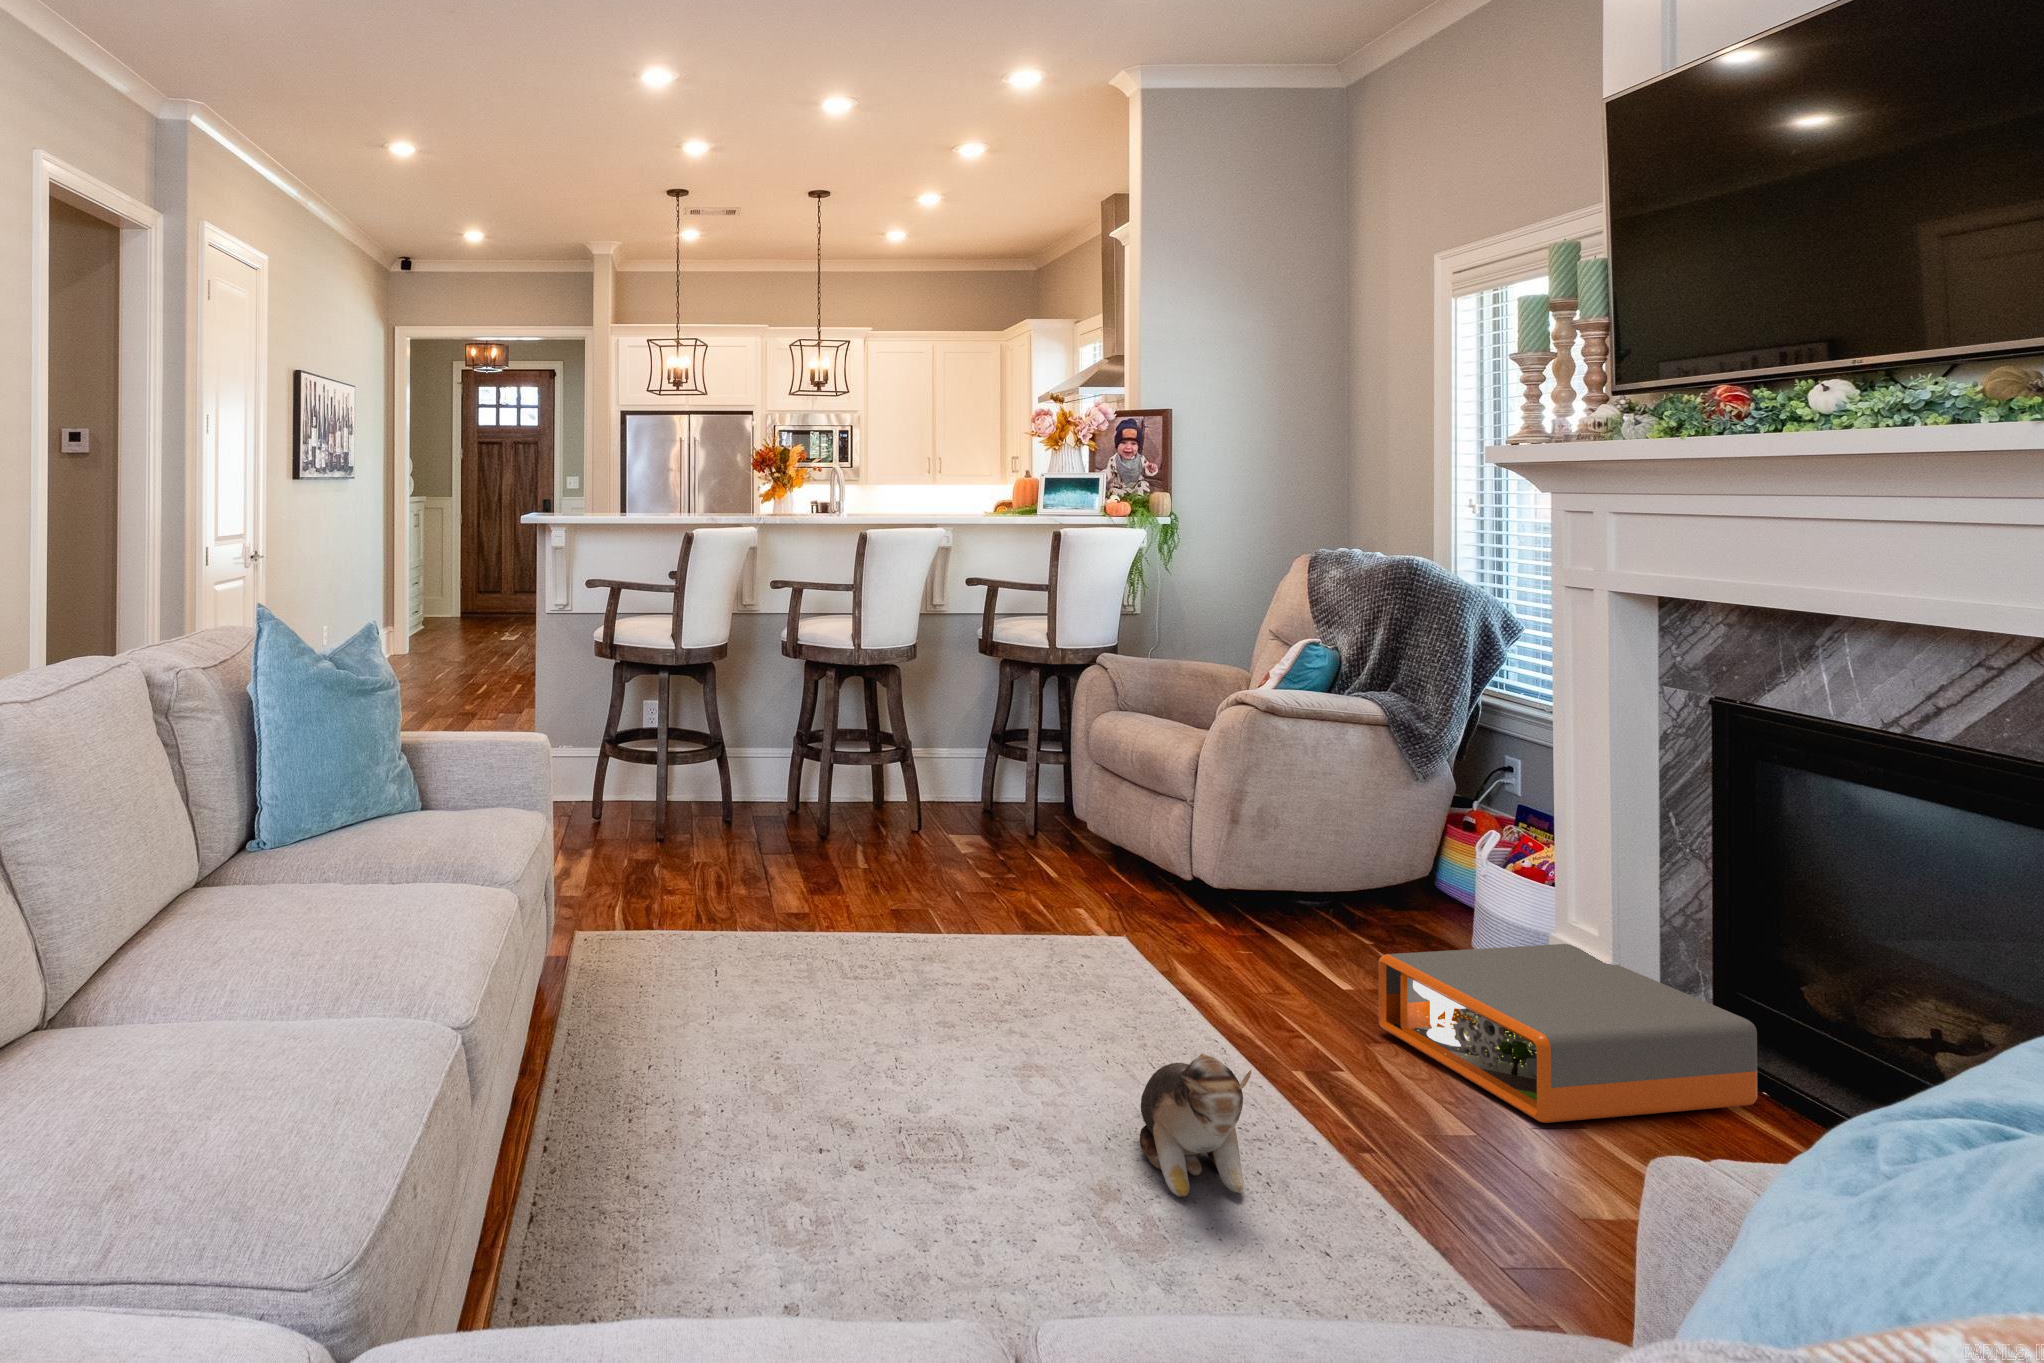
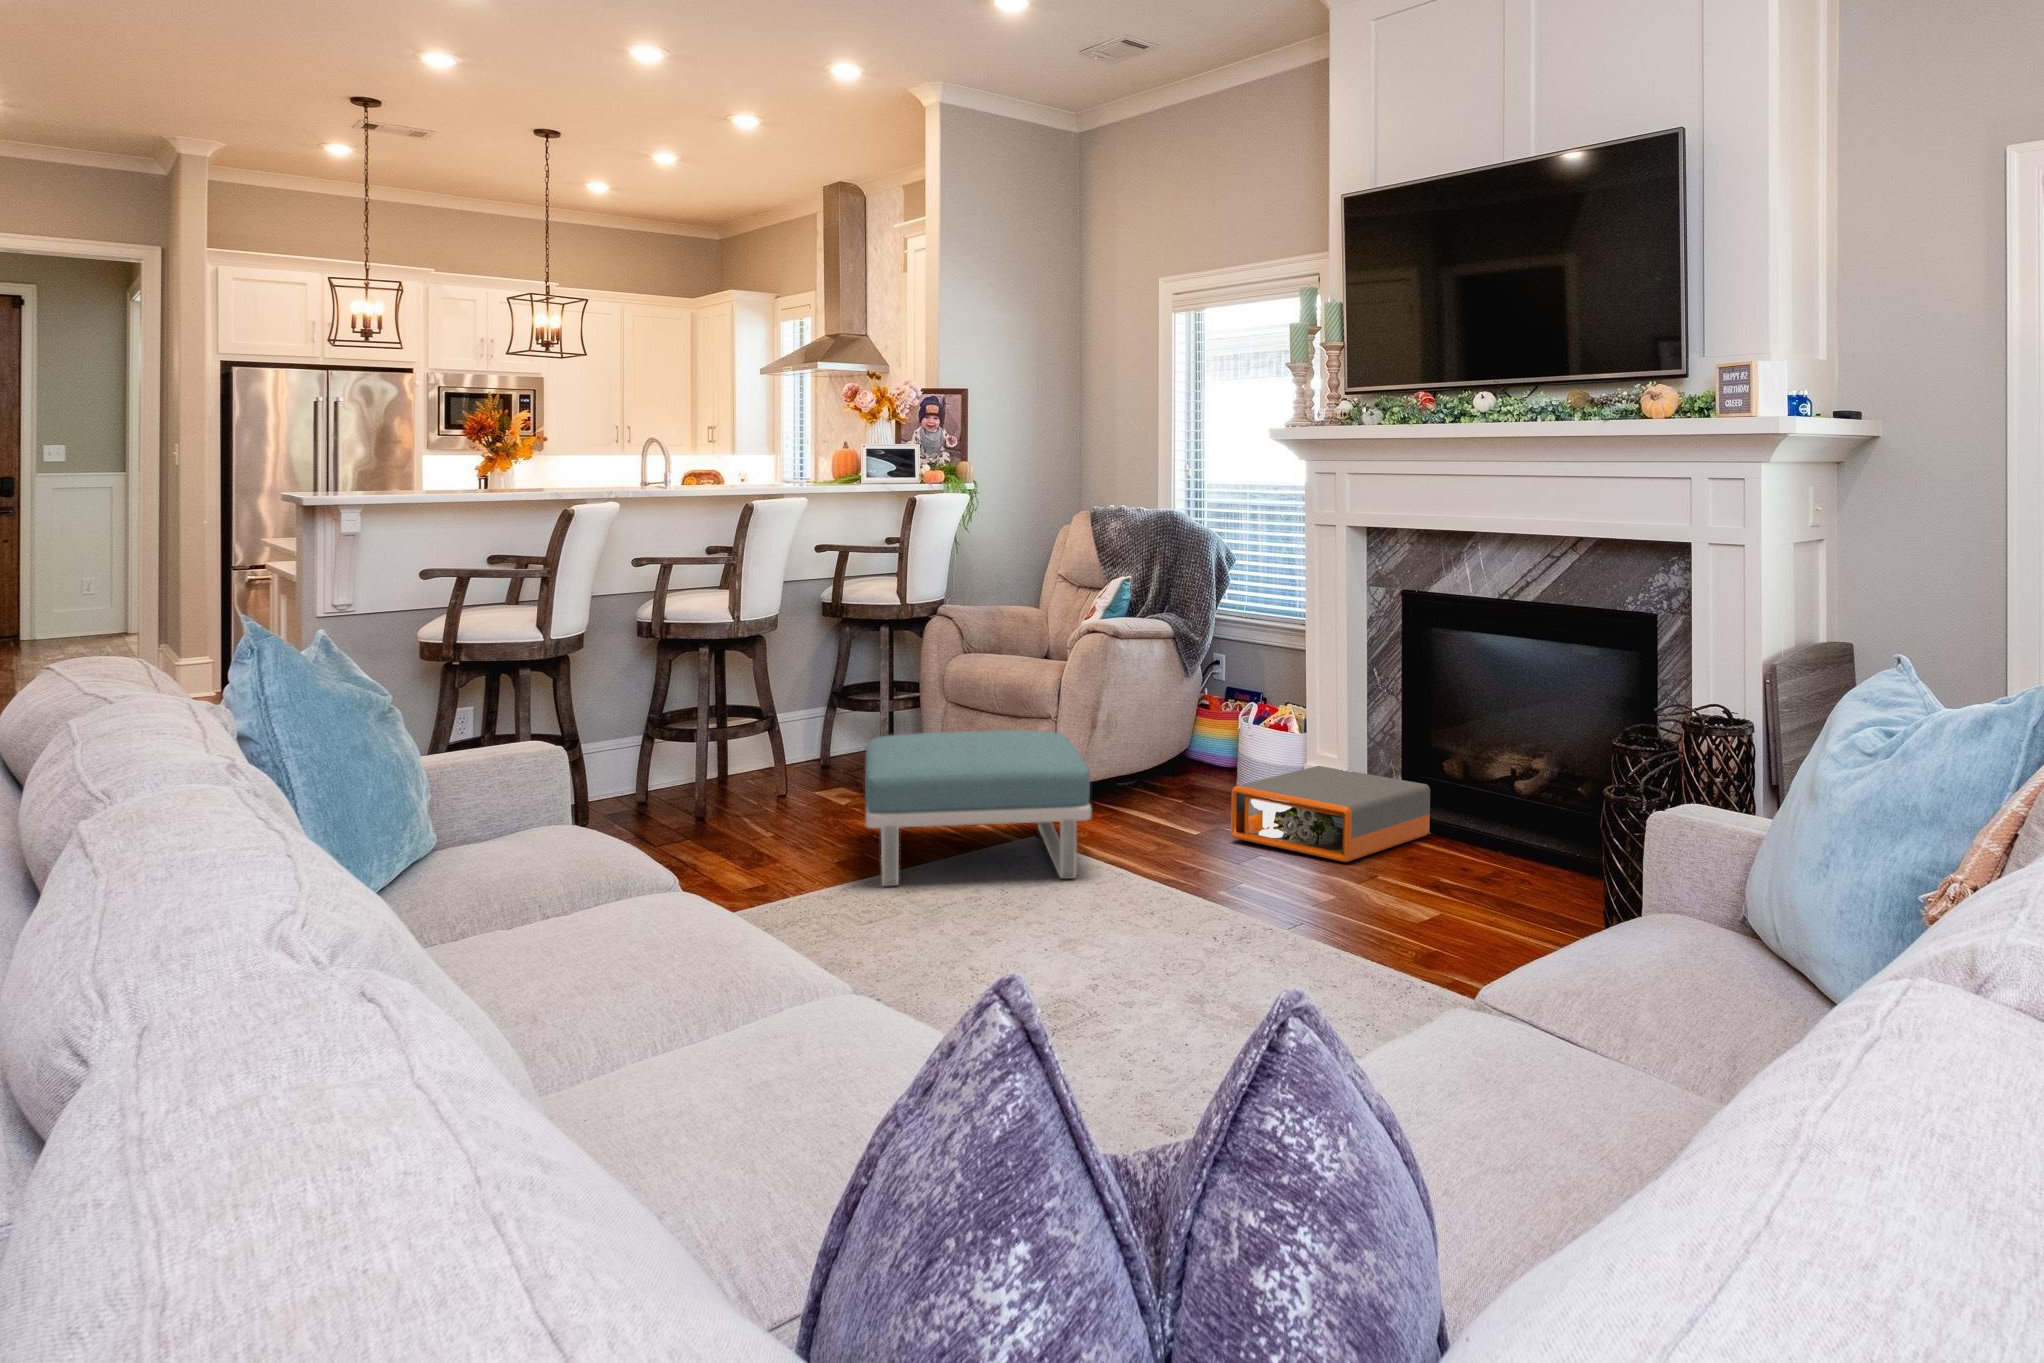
footstool: none [838,804,1160,1040] -> present [865,730,1091,886]
plush toy: present [1140,1054,1252,1197] -> none [1146,835,1259,933]

